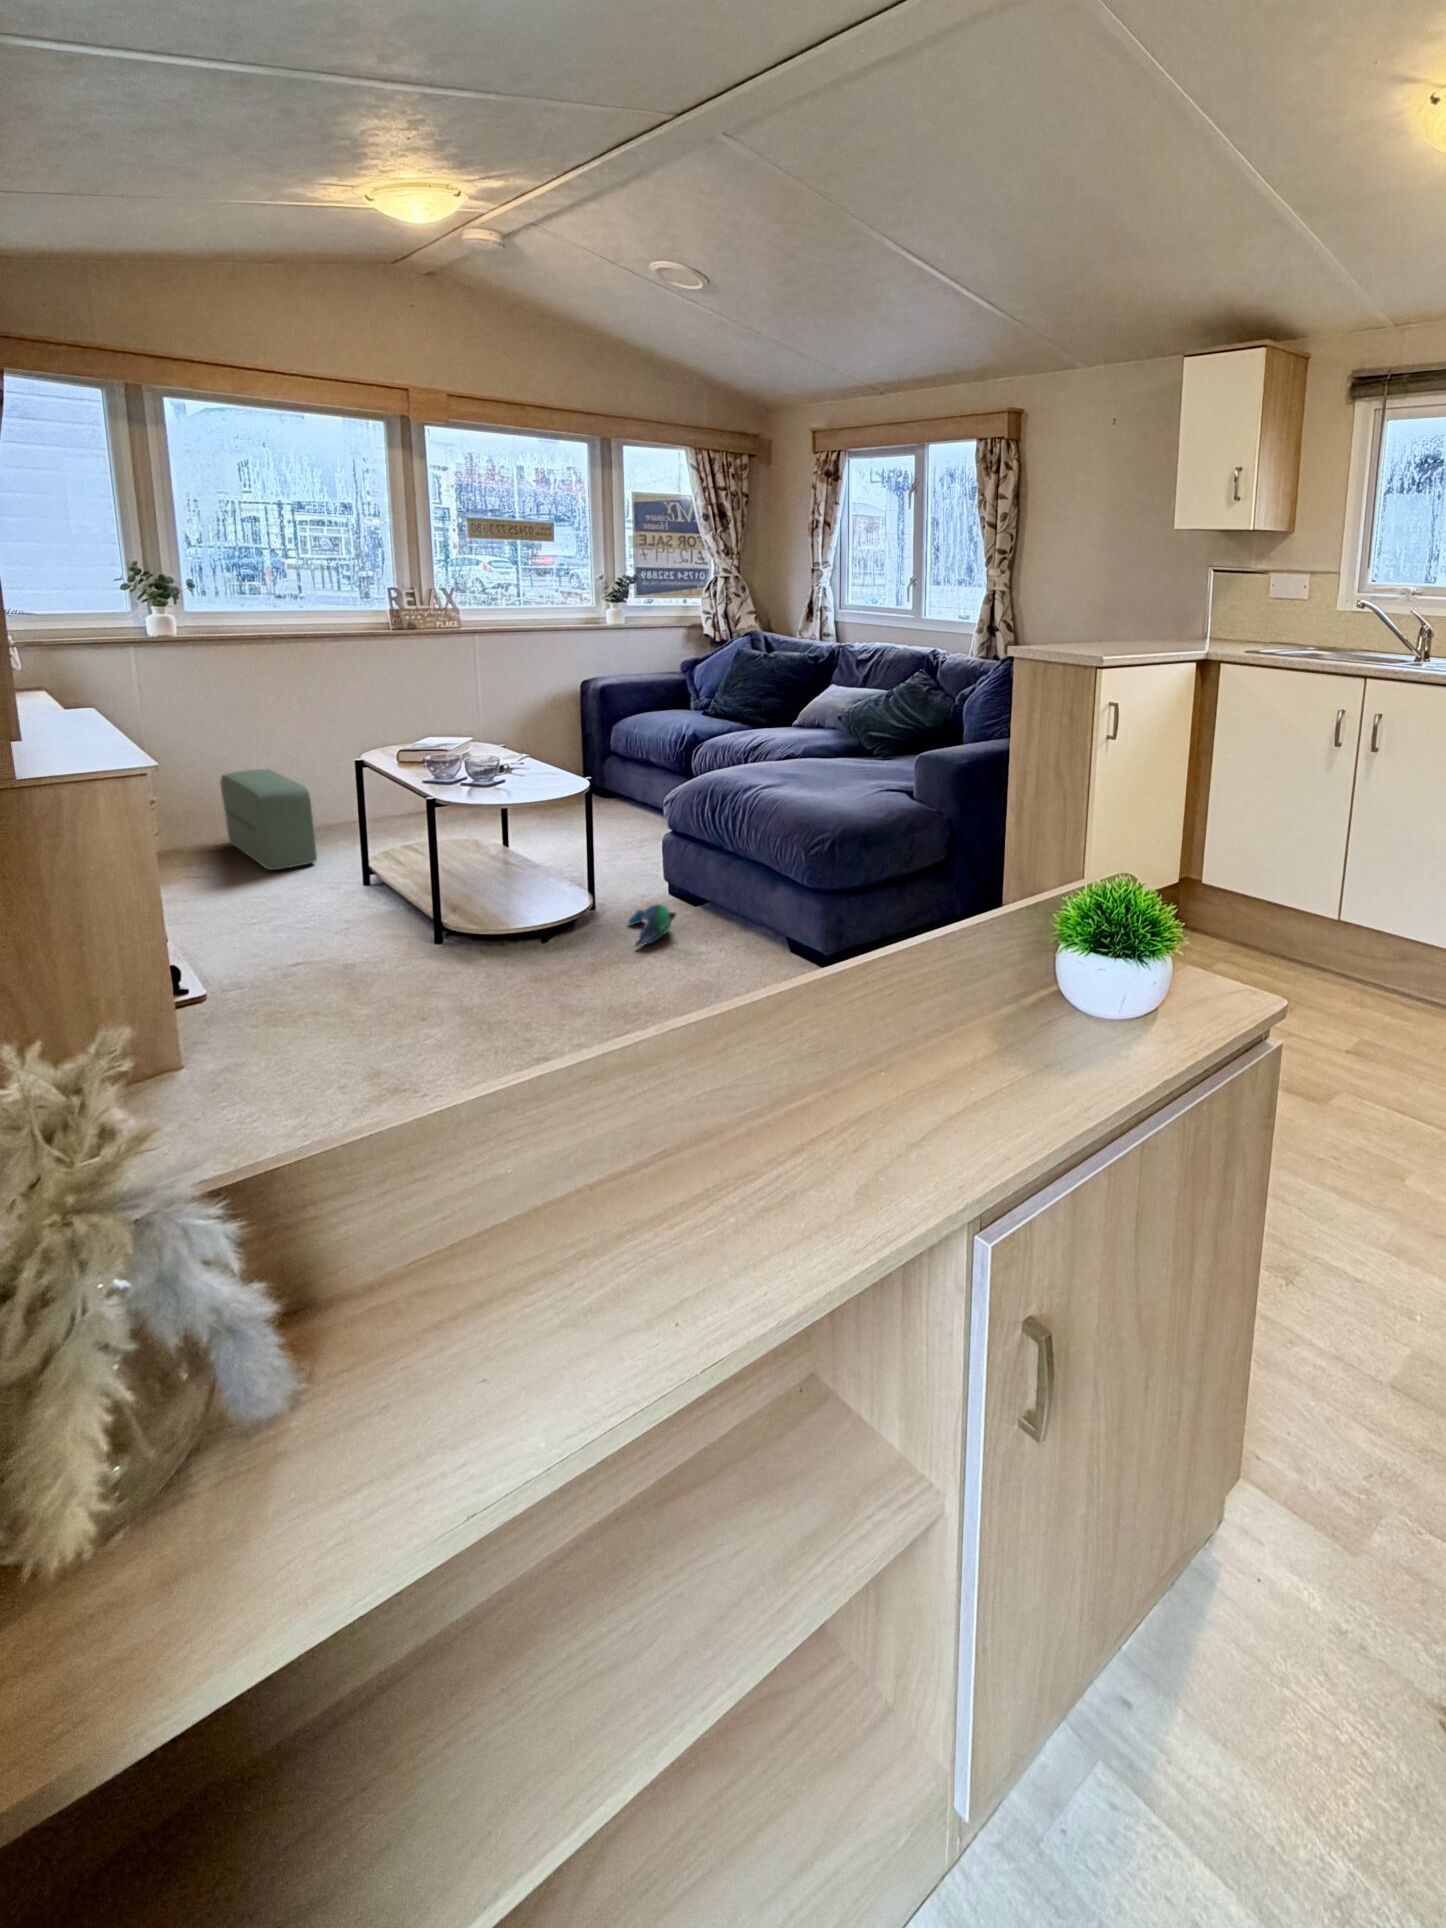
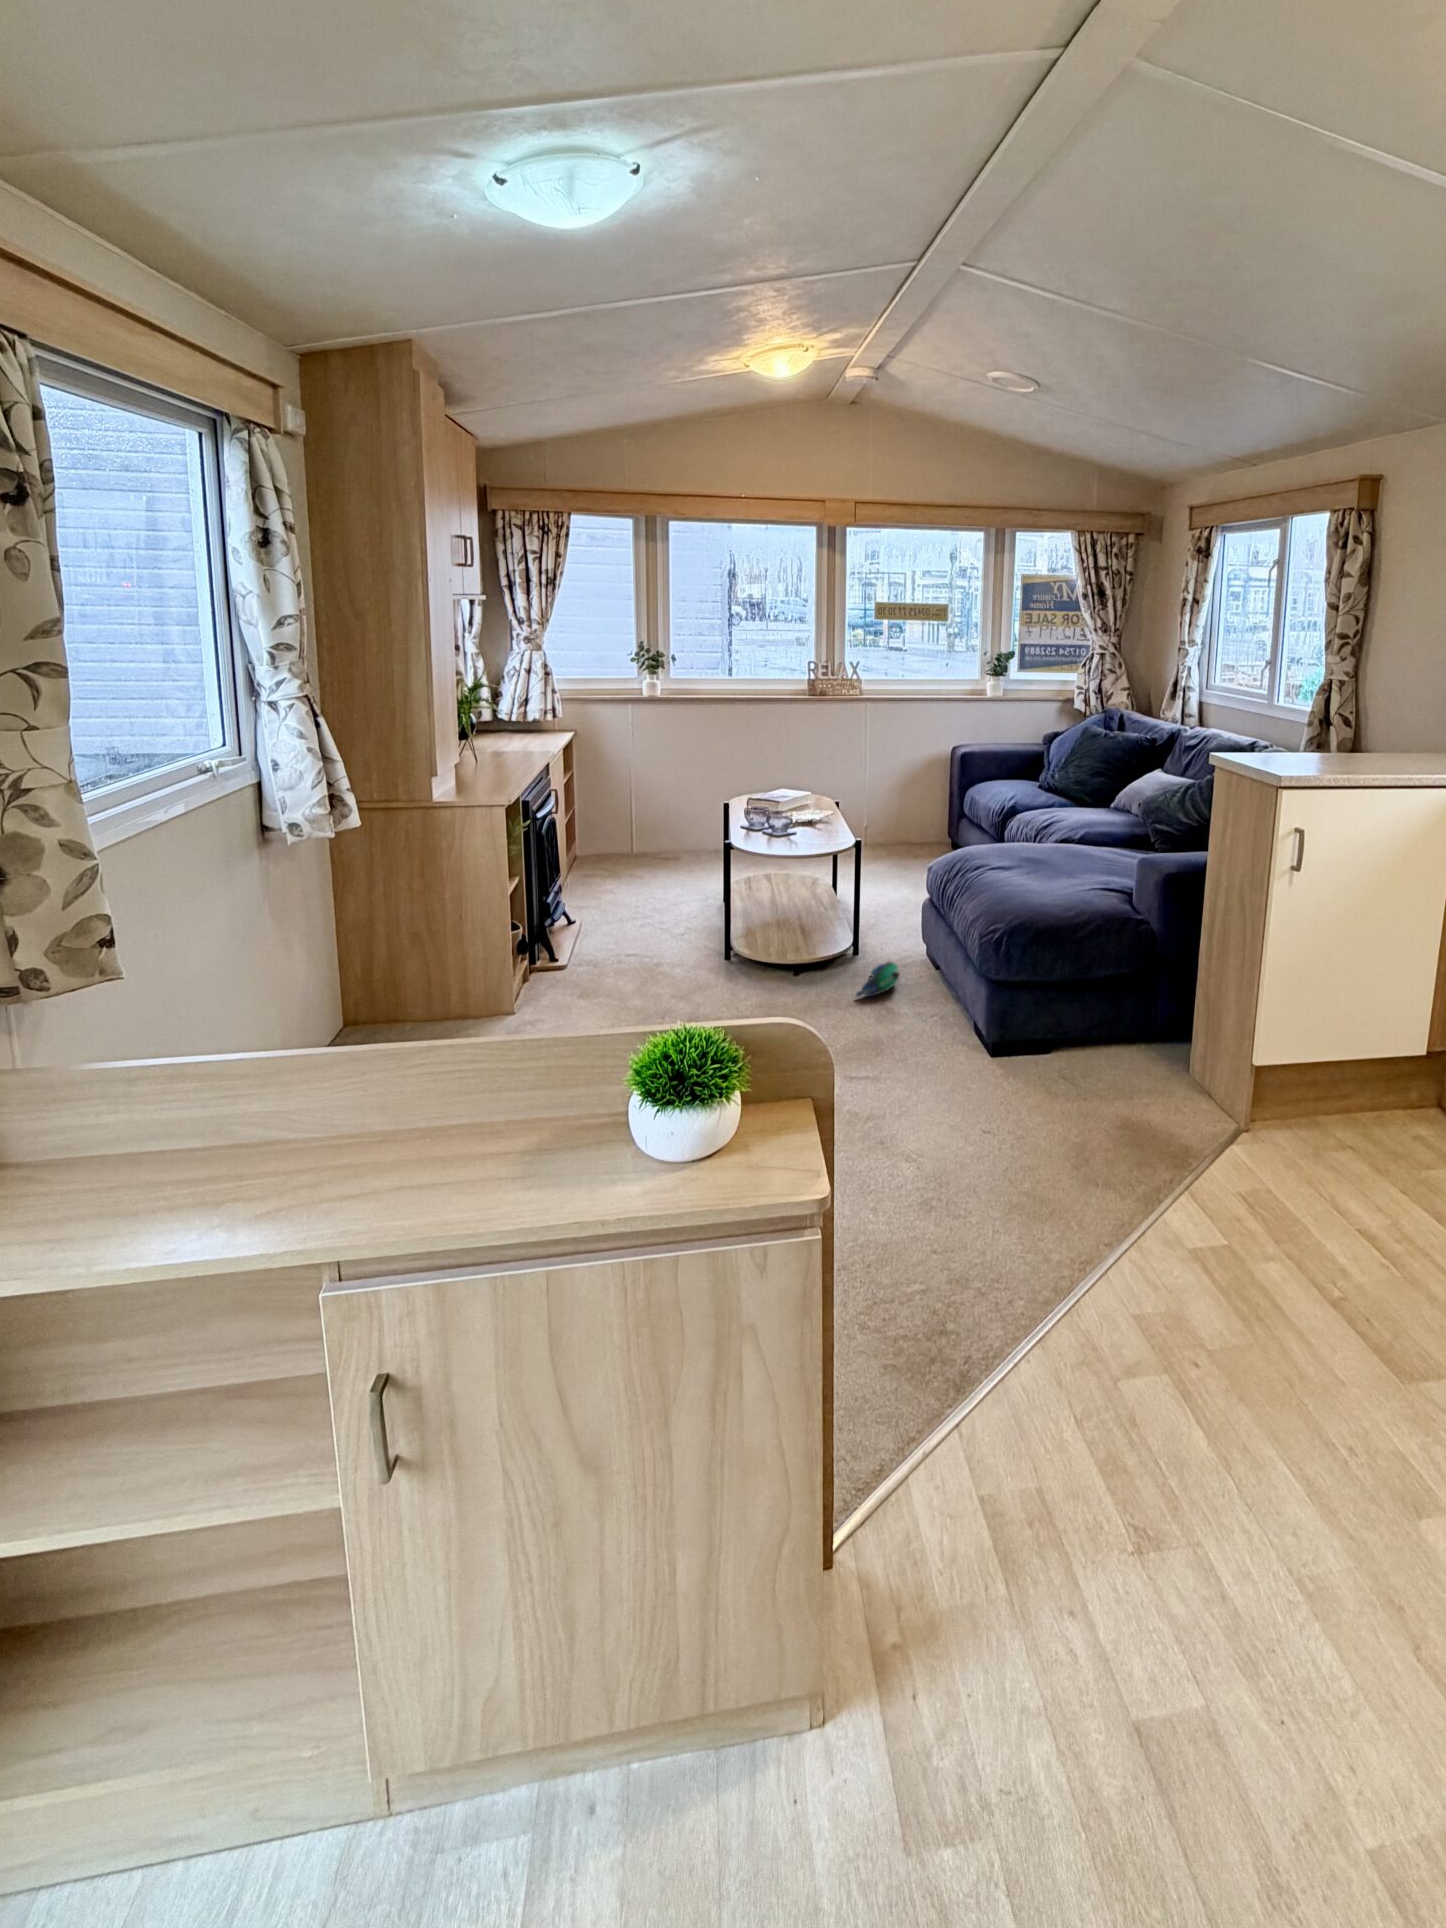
pouf: present [220,769,317,870] -> none [675,800,714,880]

